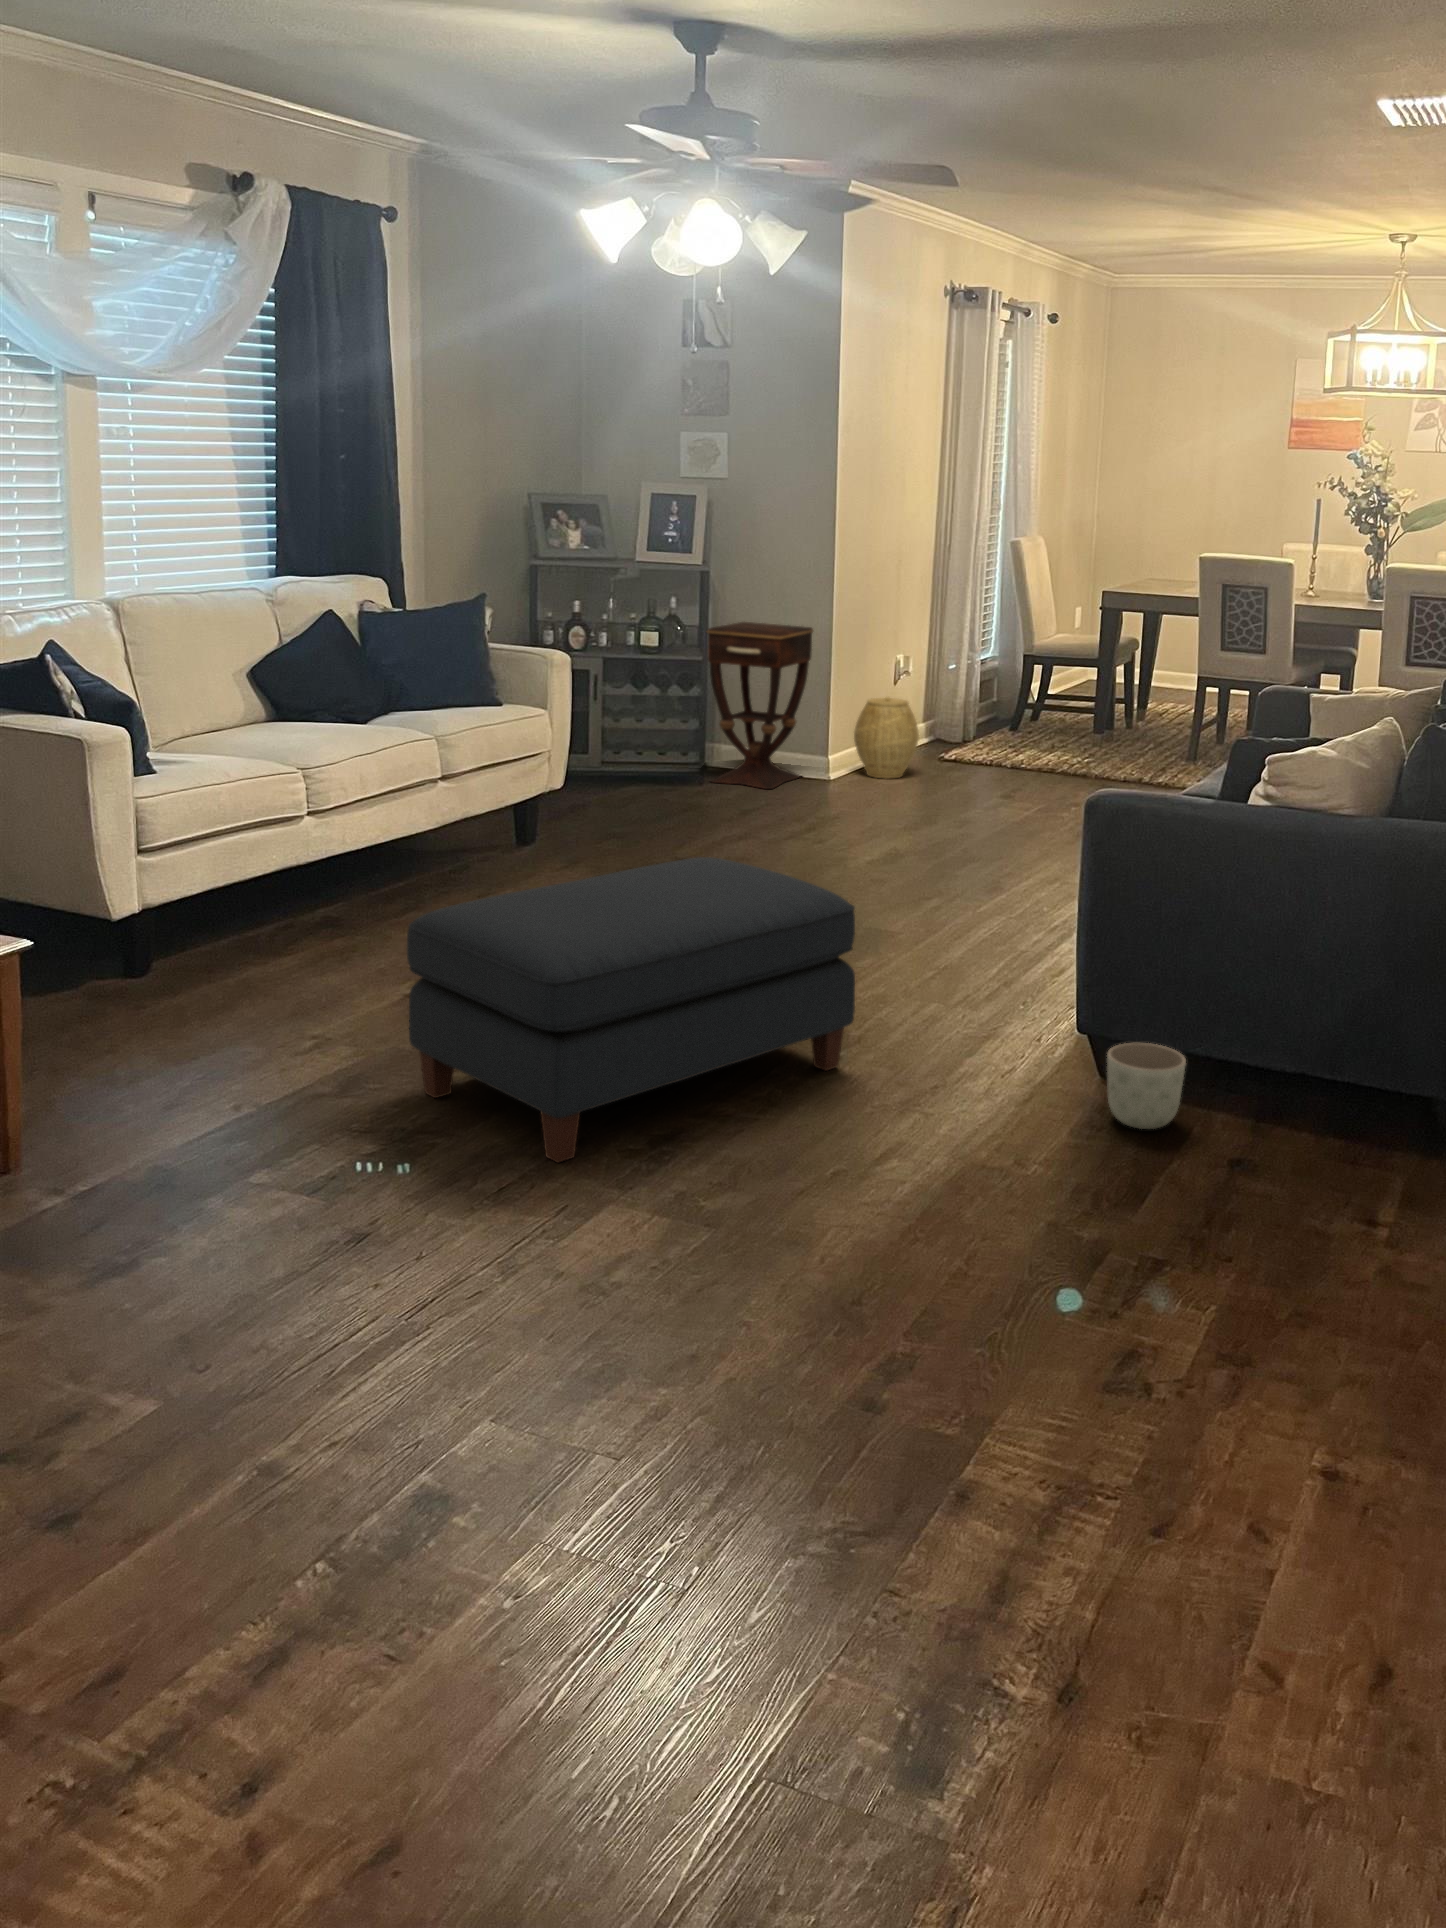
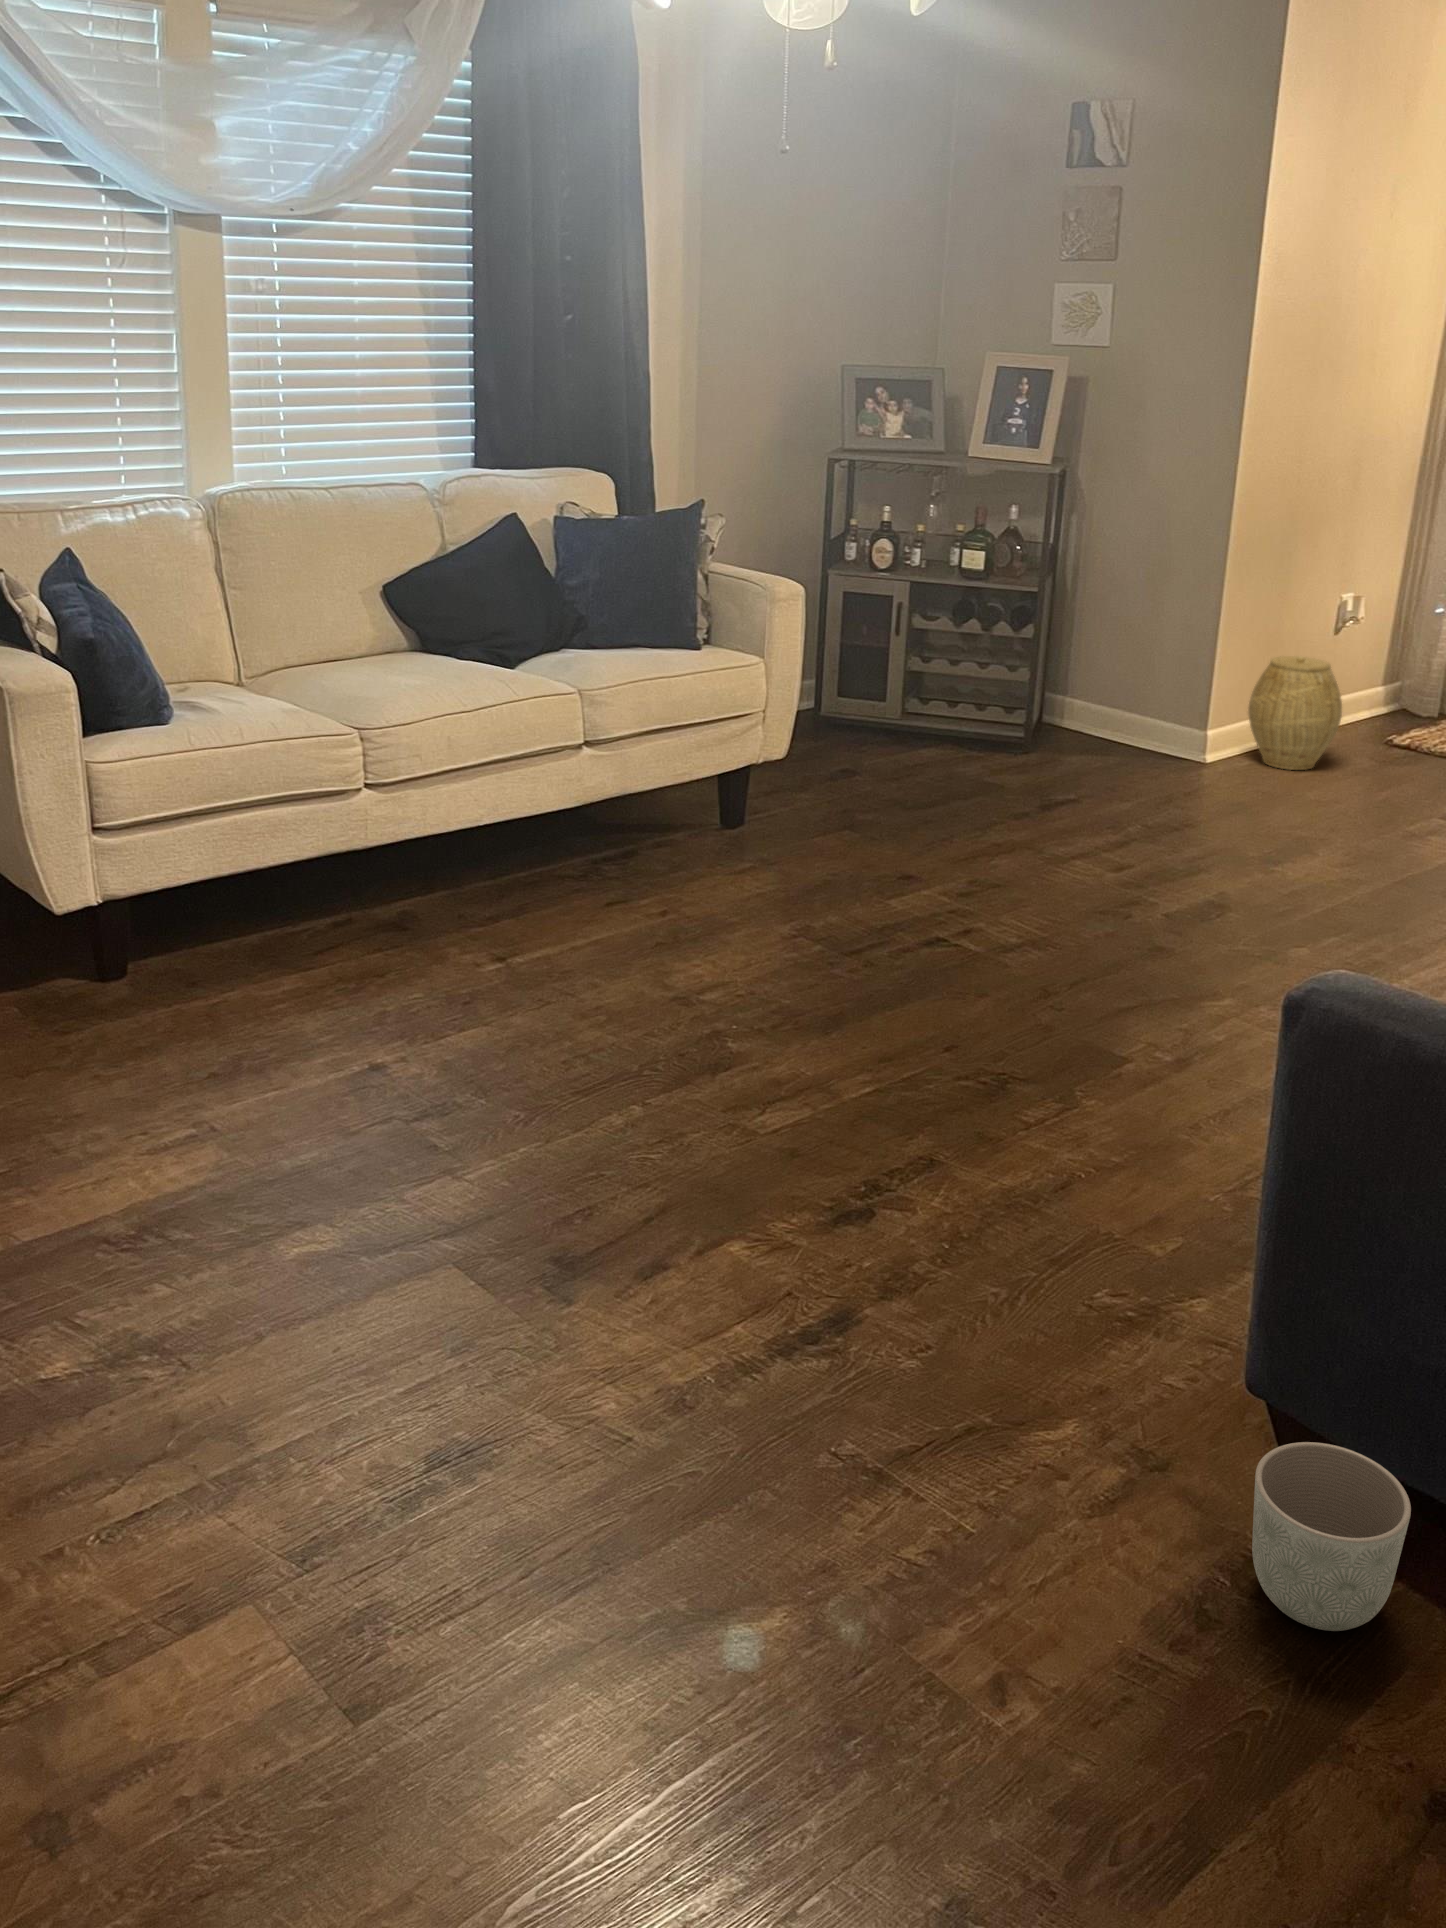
side table: present [707,622,813,789] -> none [1036,541,1199,772]
ottoman: present [407,857,855,1162] -> none [195,947,888,1459]

